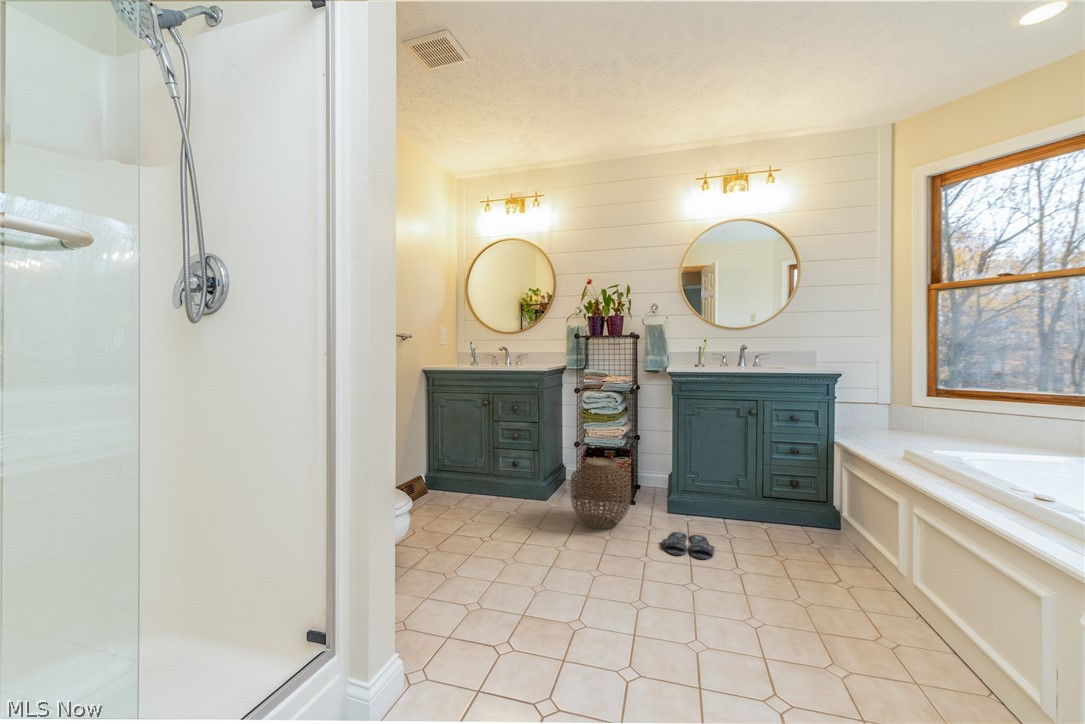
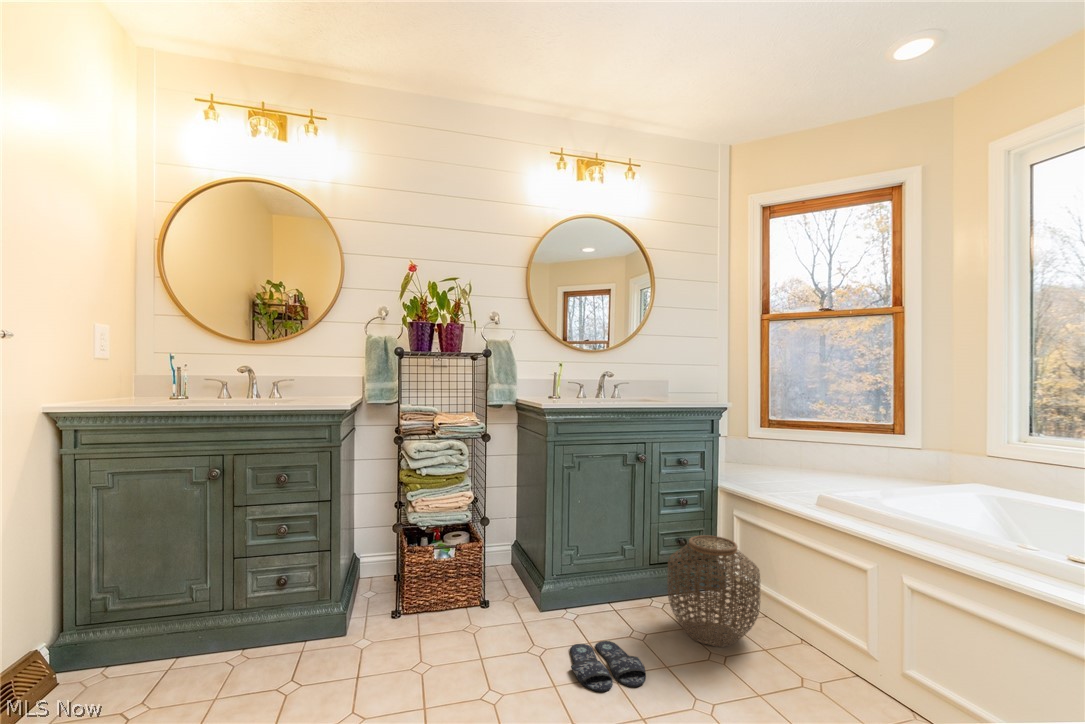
woven basket: present [571,458,631,529] -> present [667,535,760,646]

